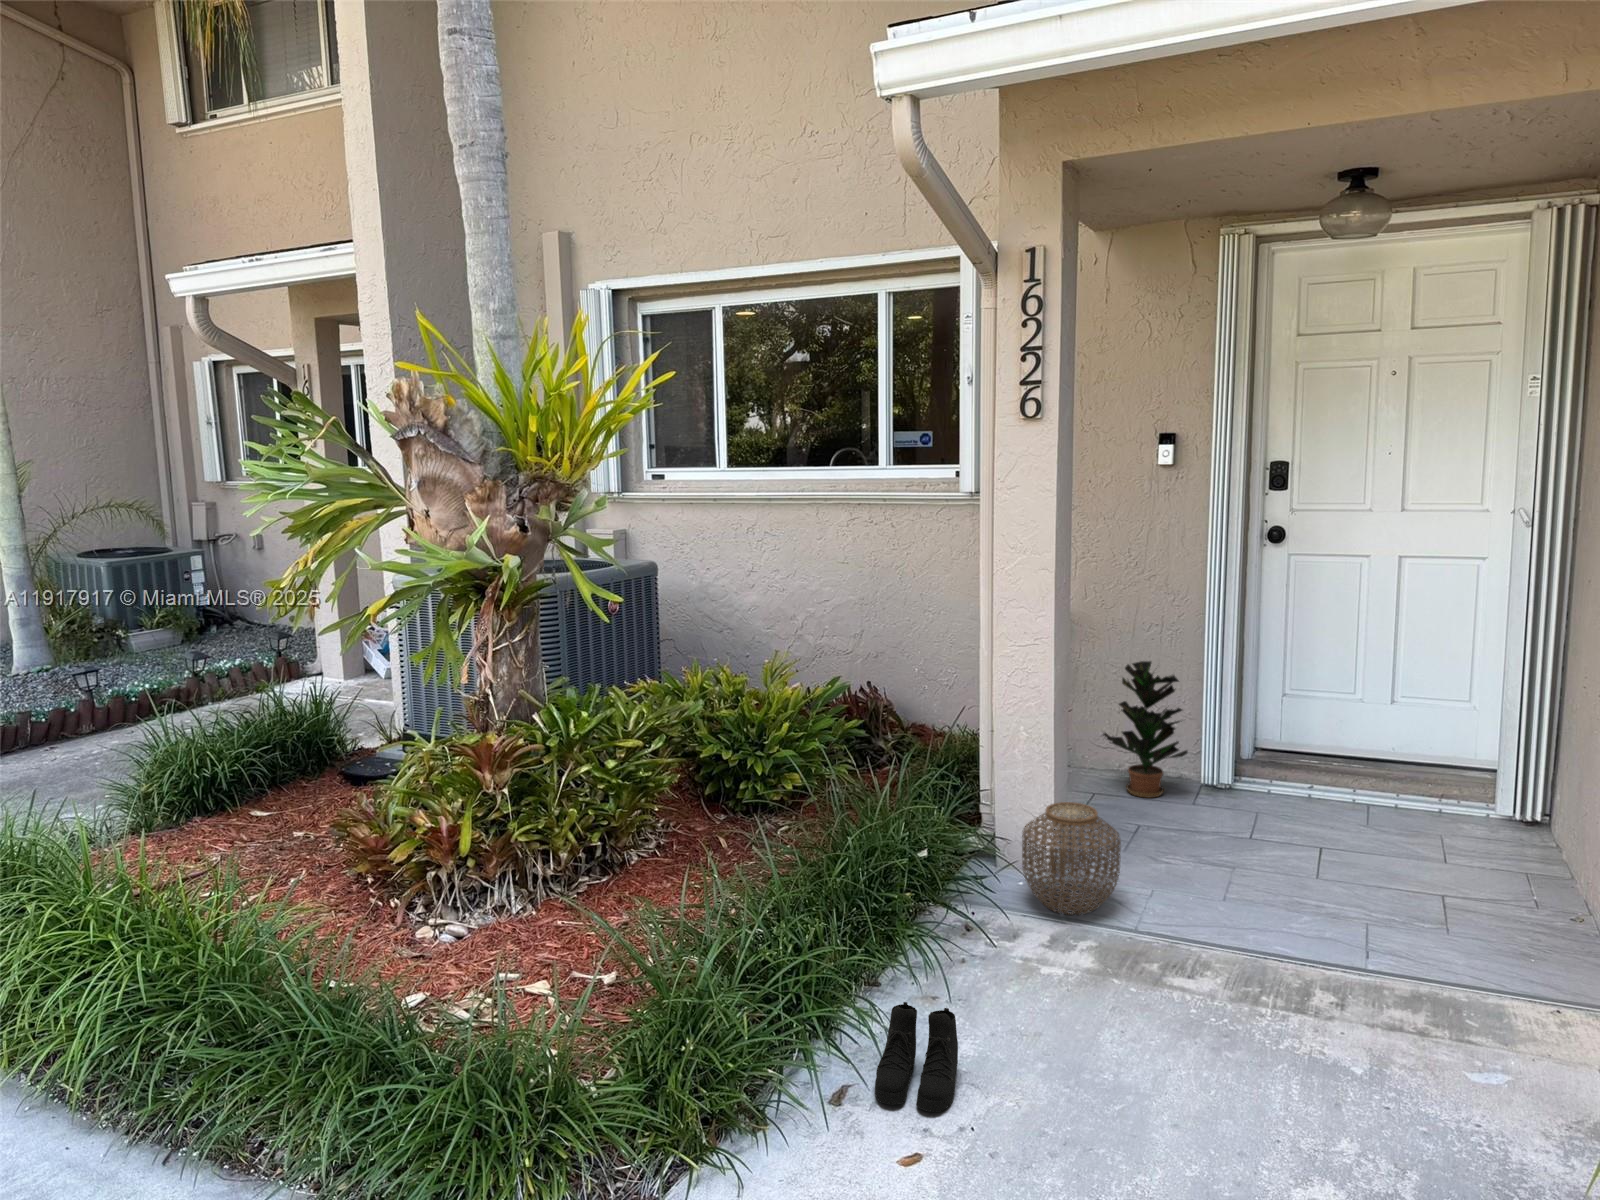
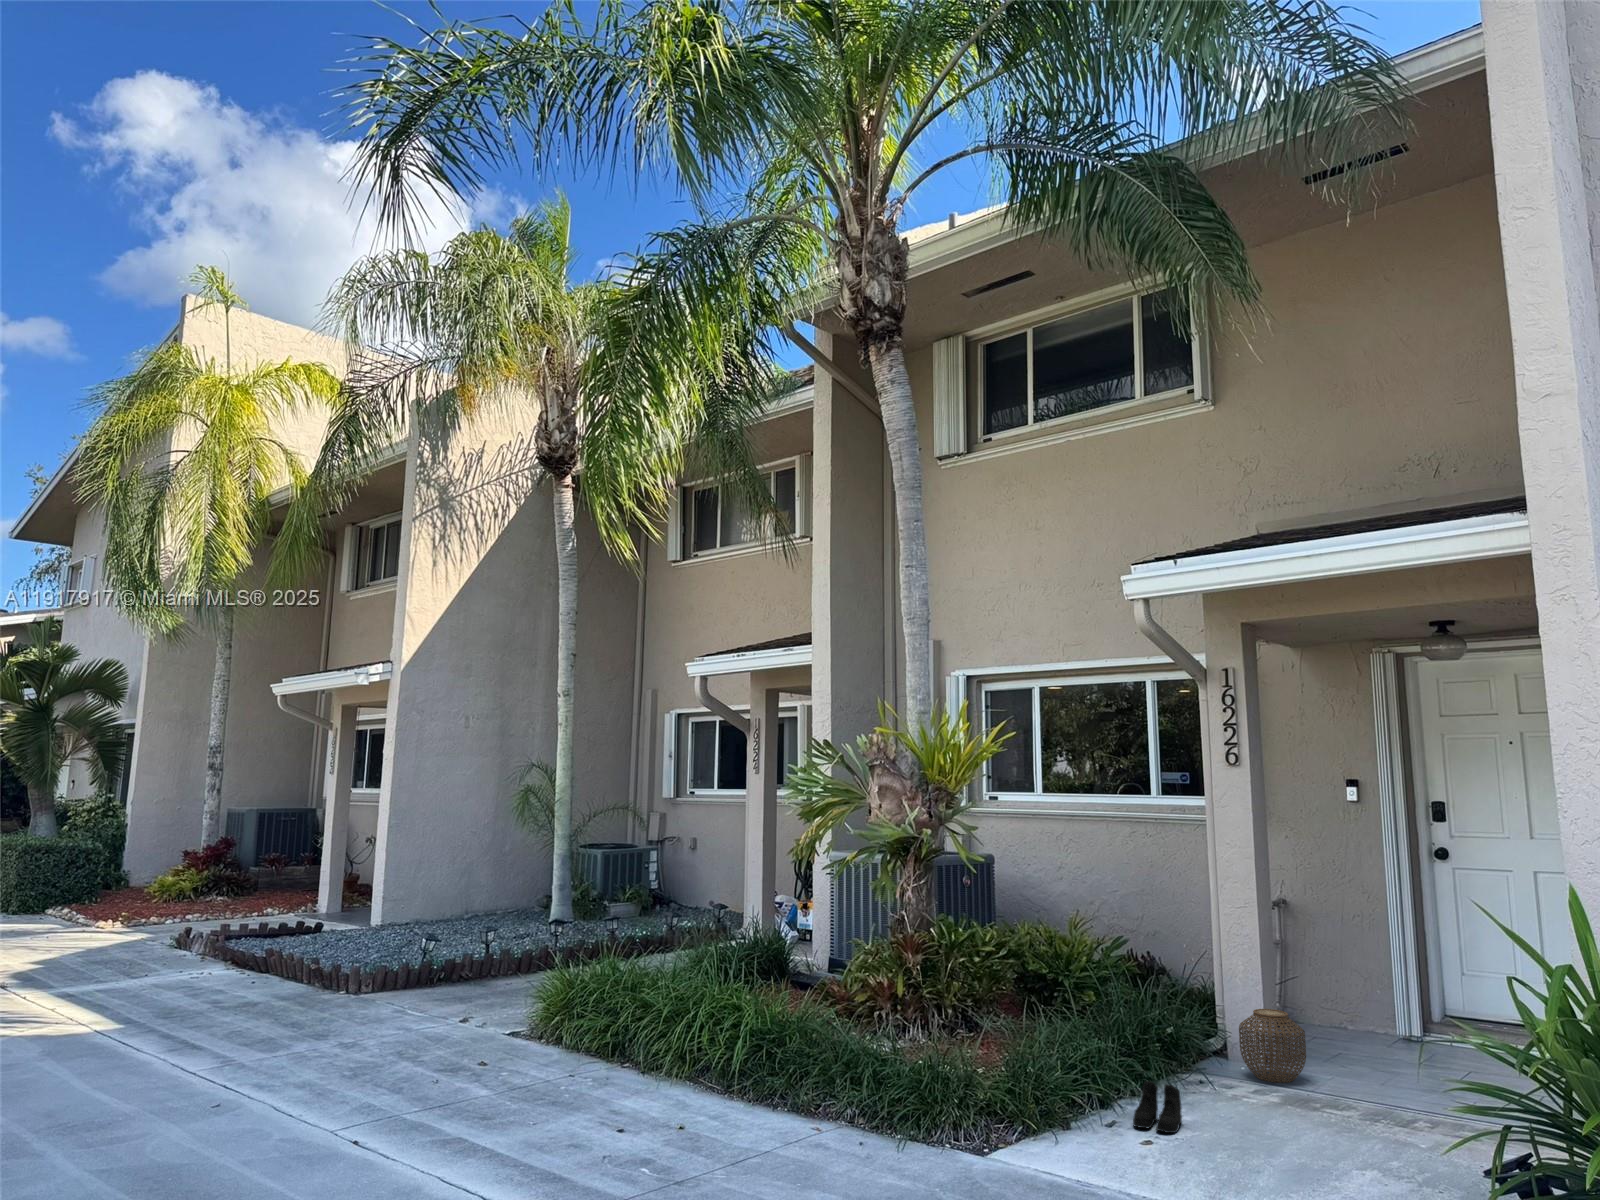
potted plant: present [1103,661,1188,798] -> none [1319,939,1383,1042]

